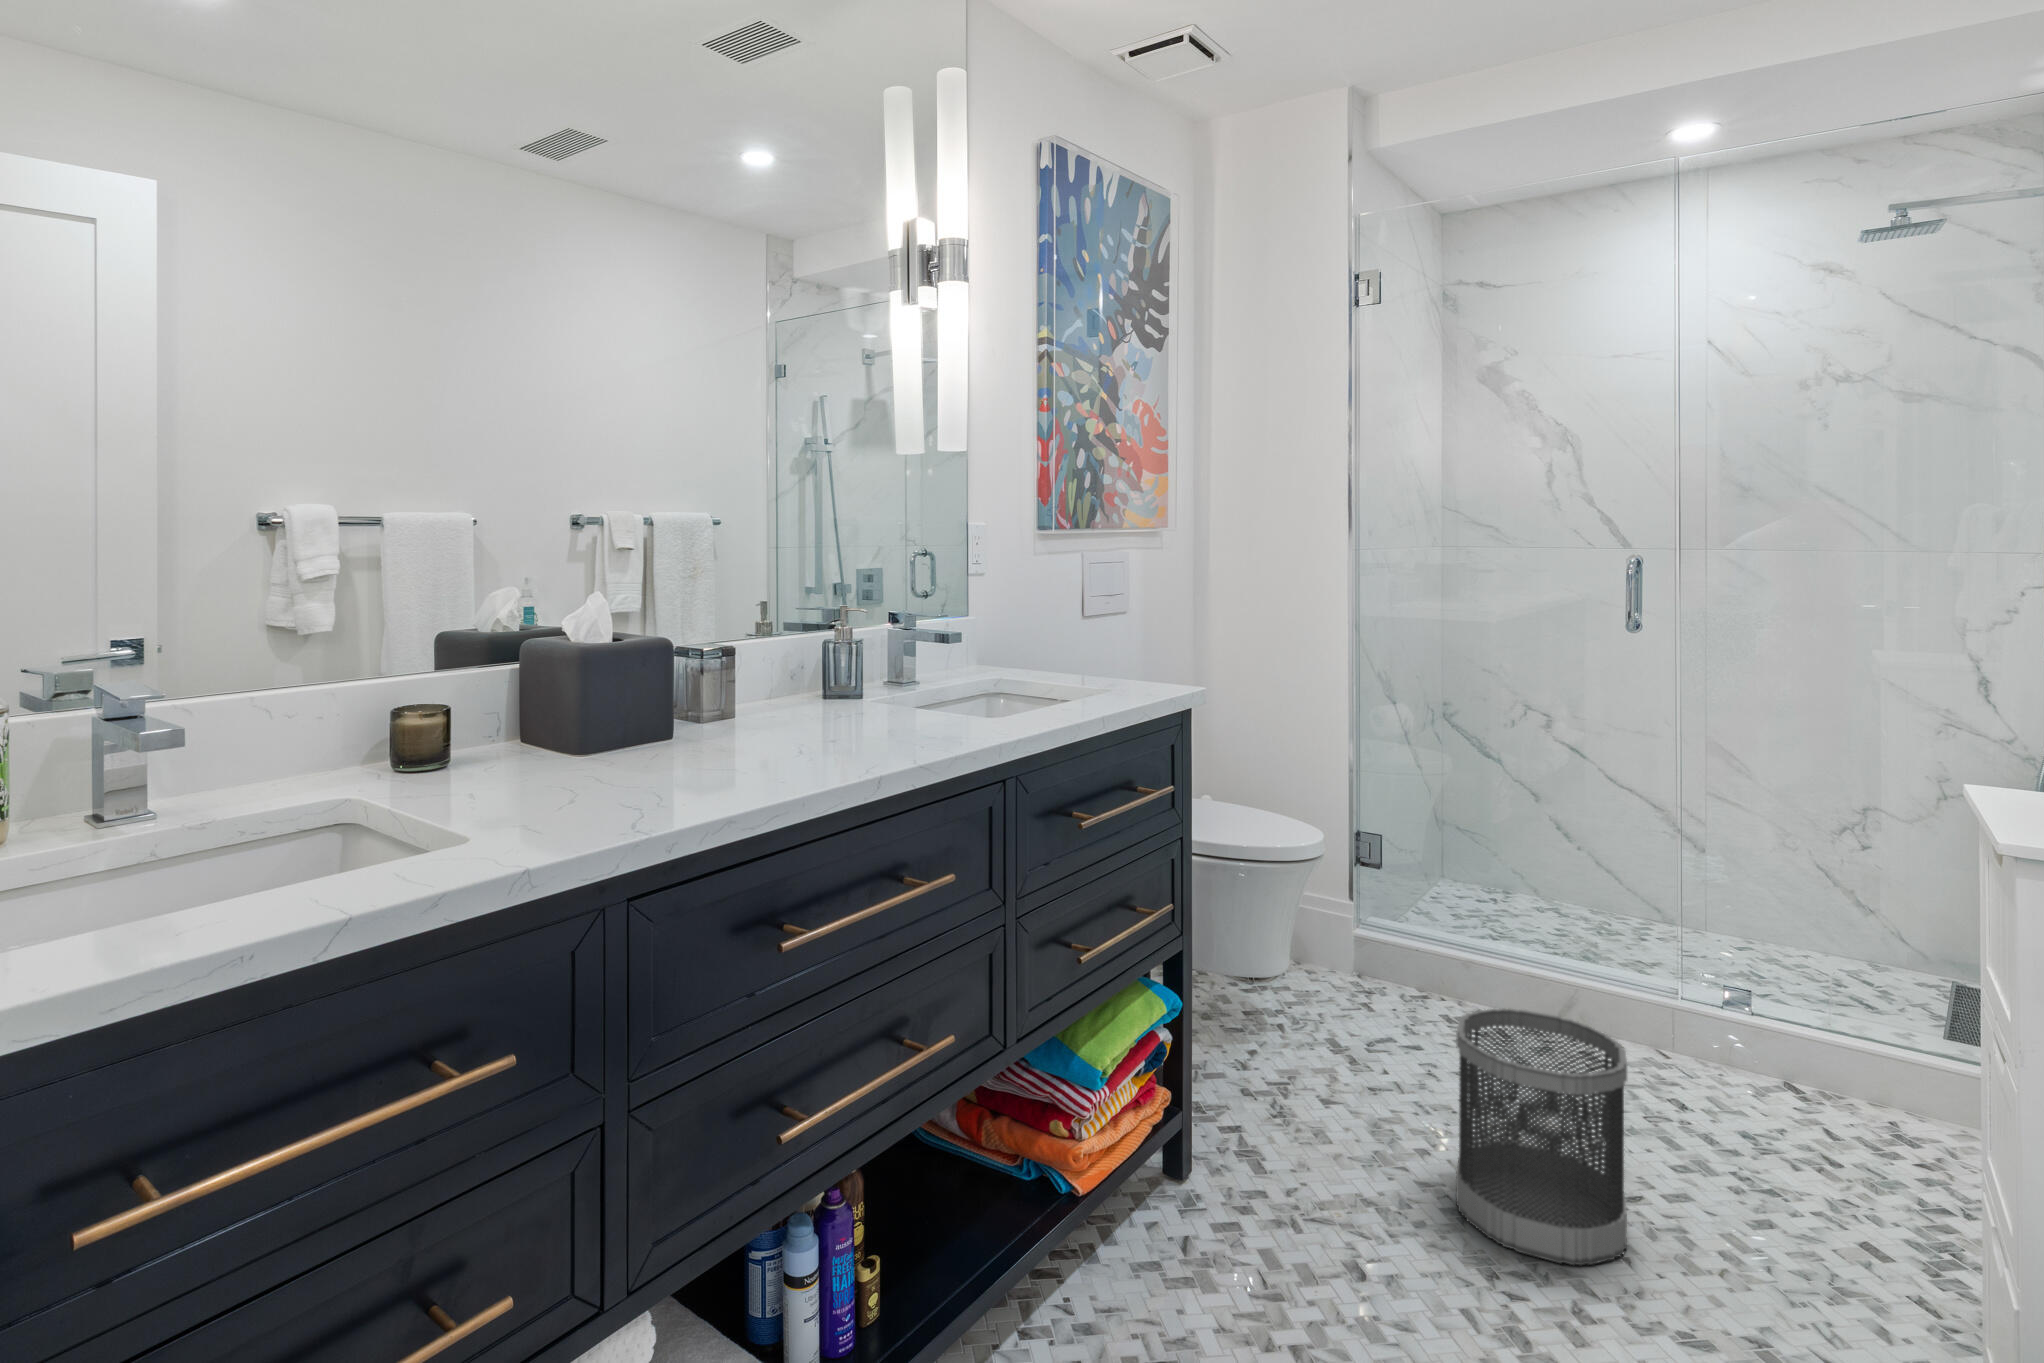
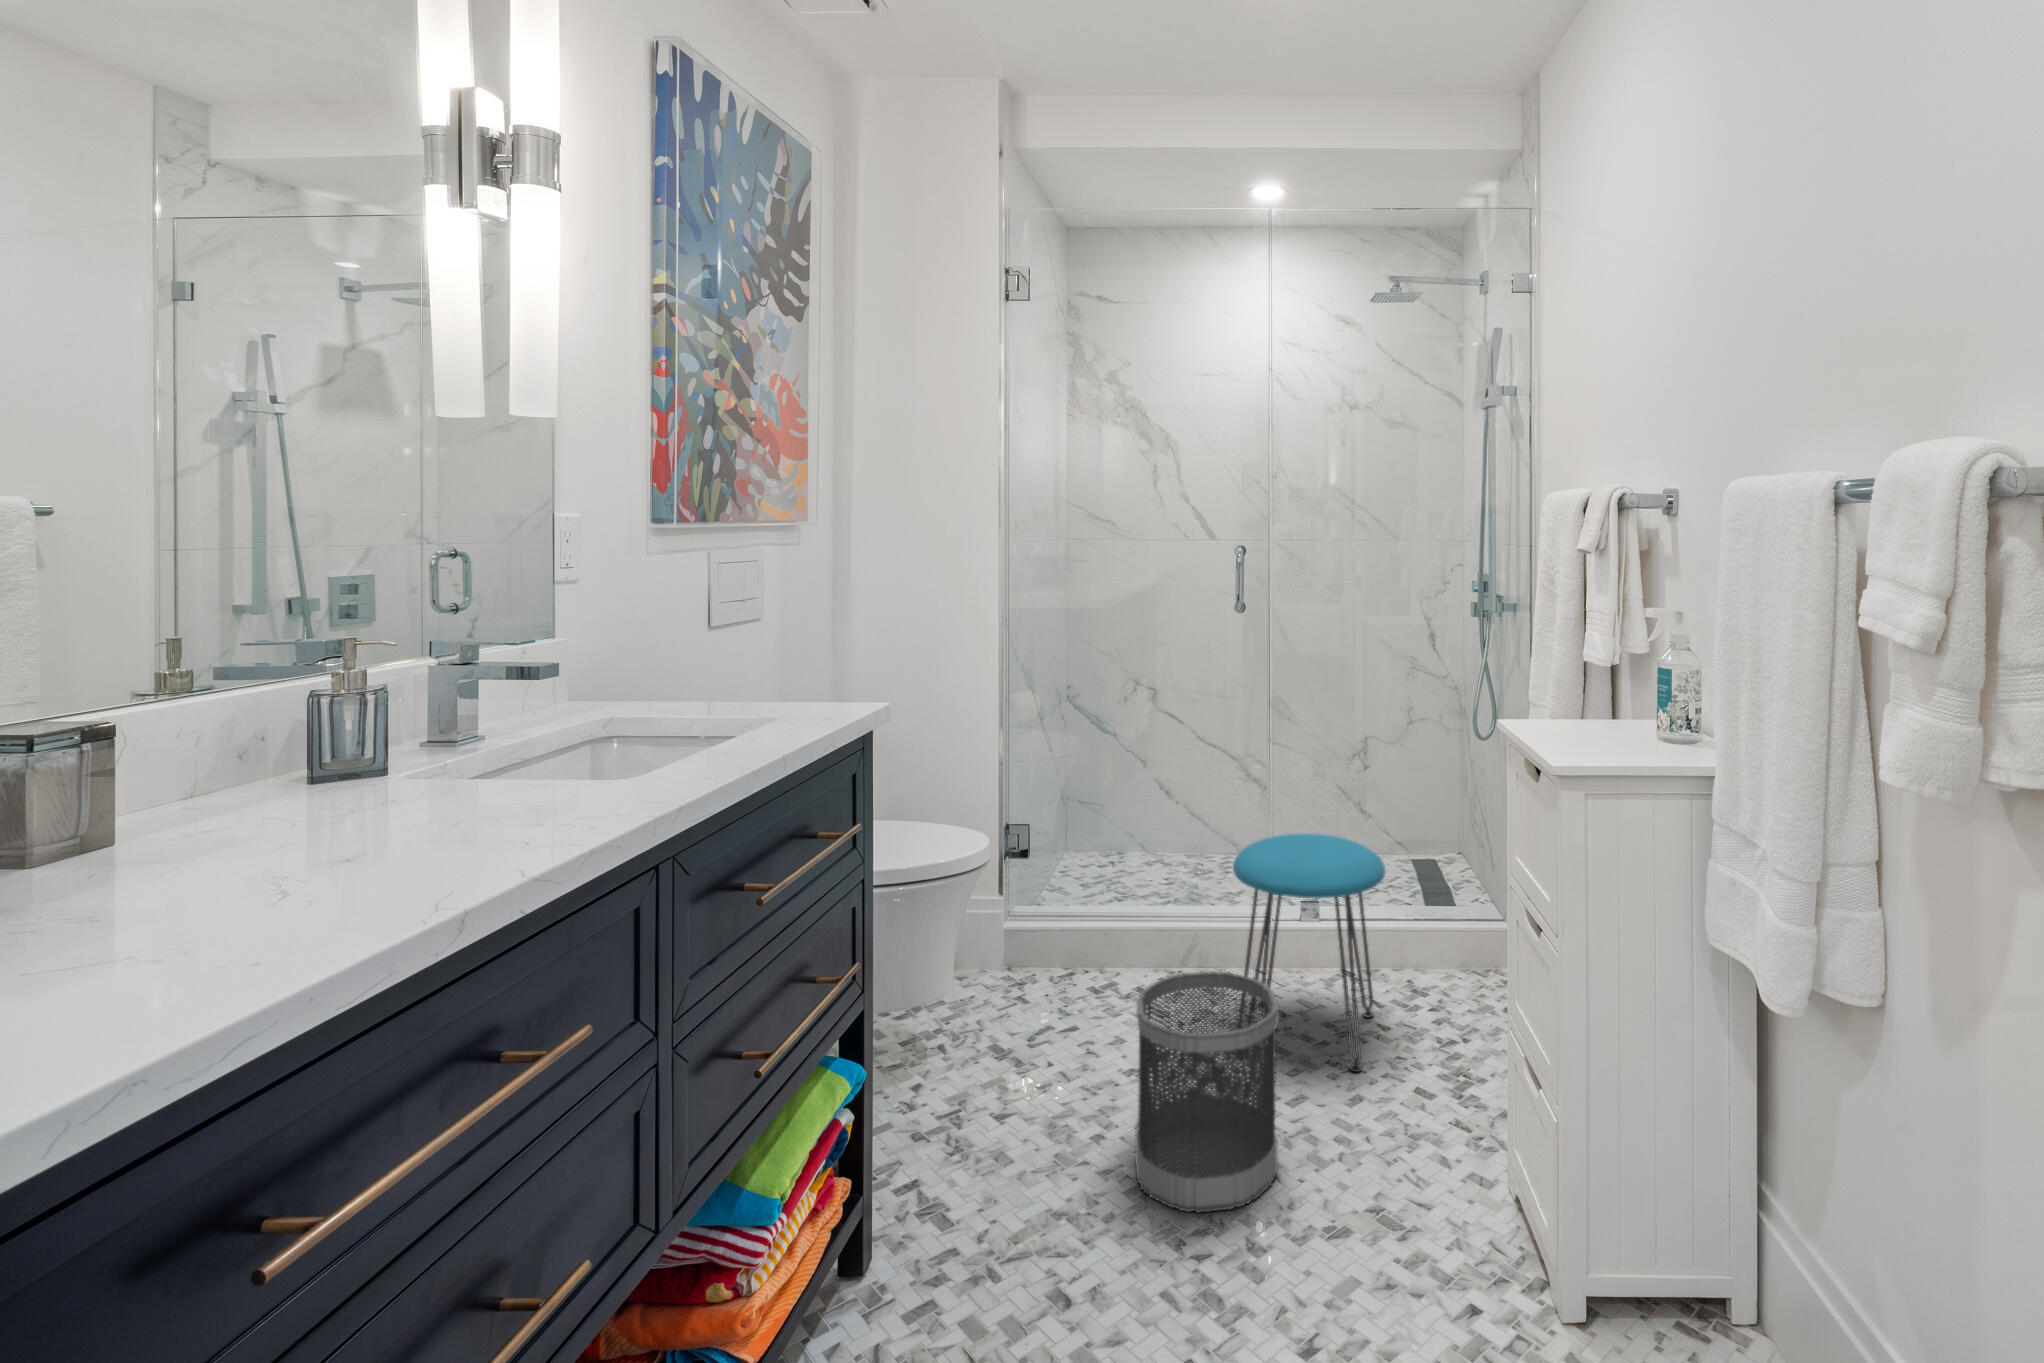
stool: none [1607,896,1828,1194] -> present [1233,834,1385,1072]

